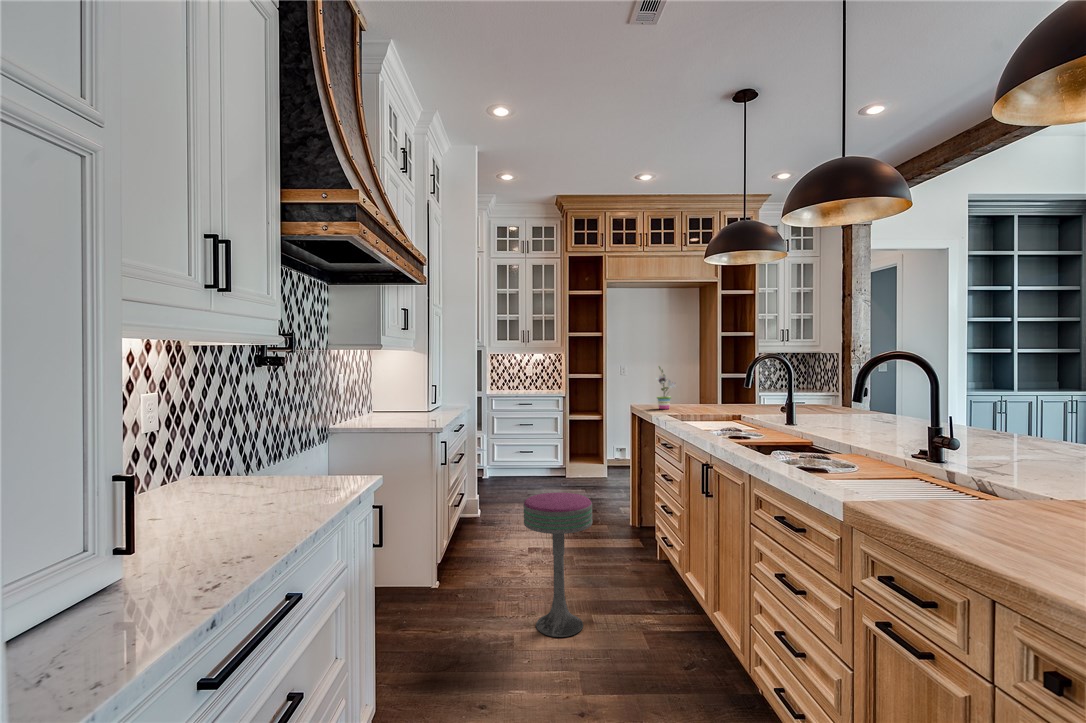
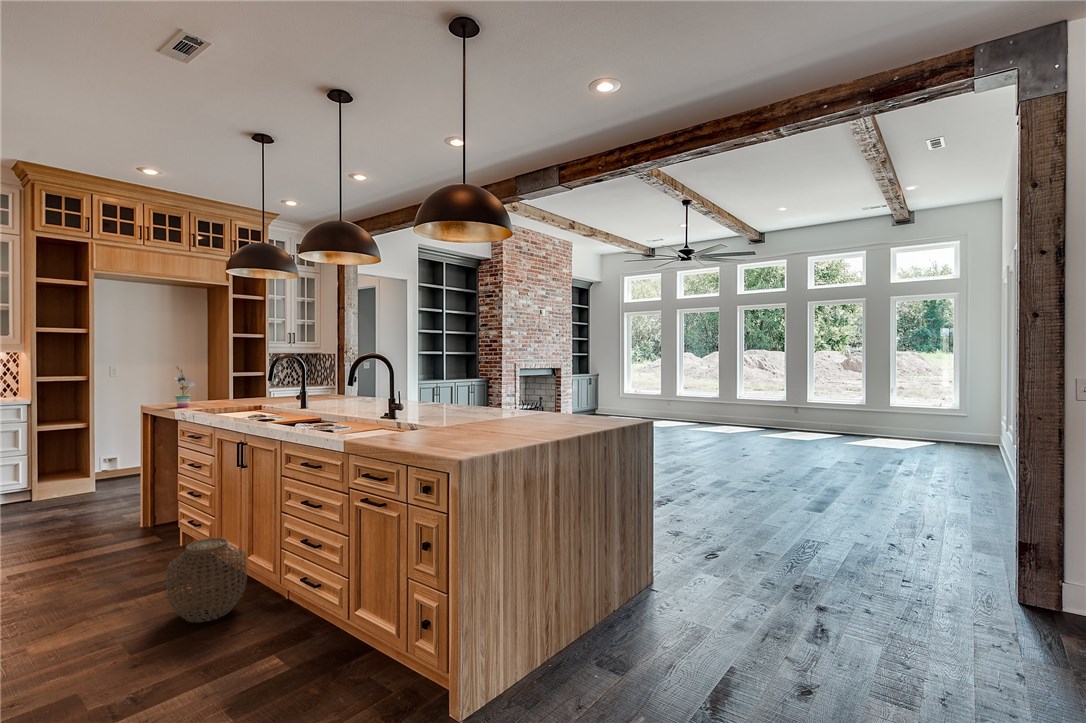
bar stool: present [523,493,593,637] -> none [42,489,128,628]
woven basket: none [618,579,706,690] -> present [166,538,247,622]

